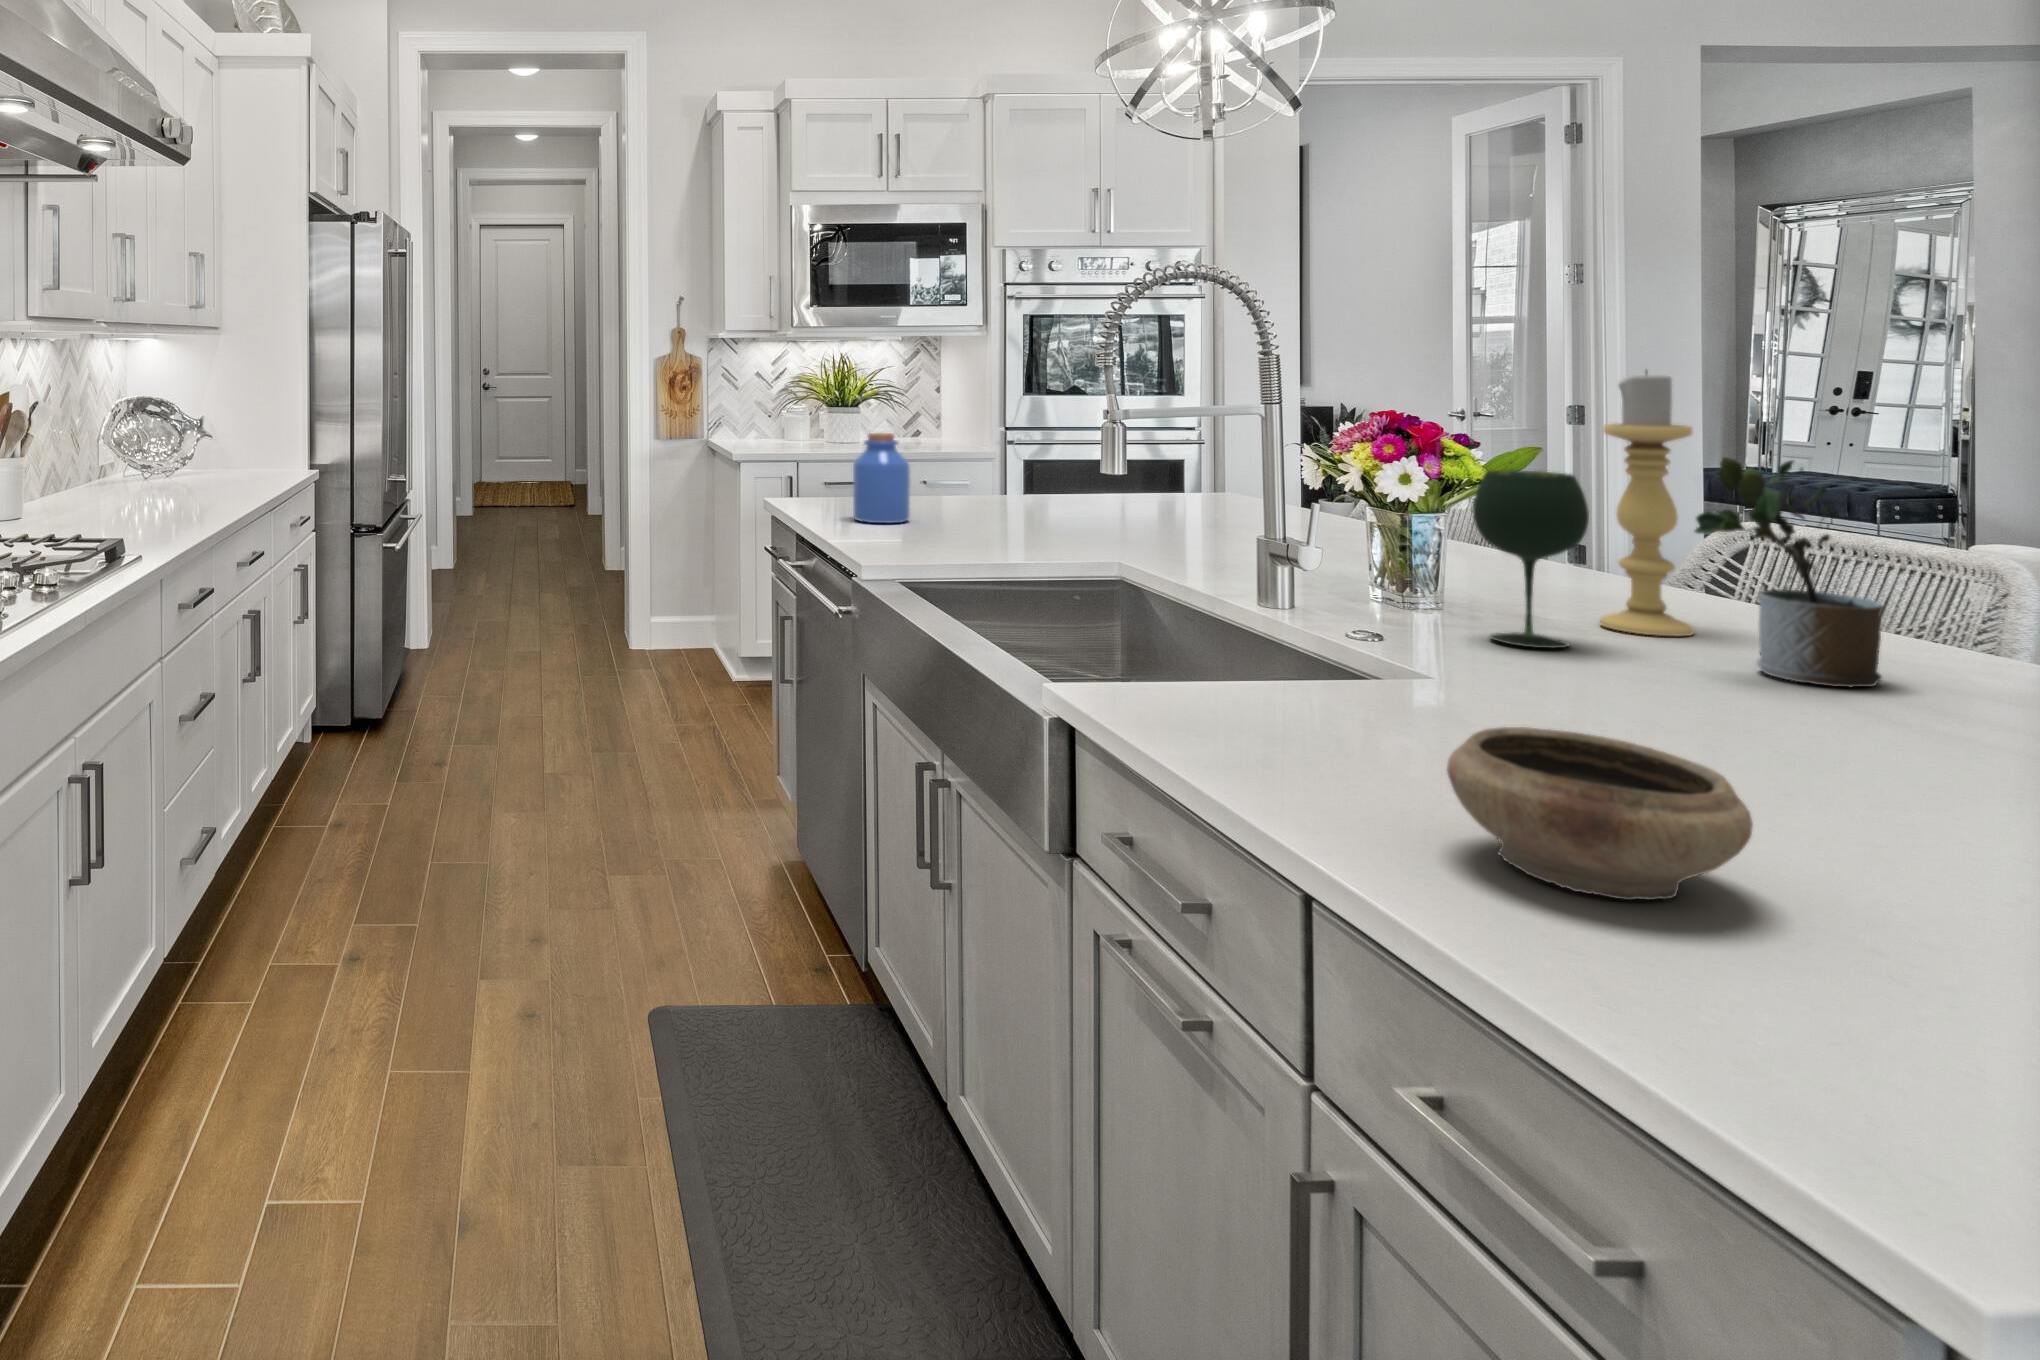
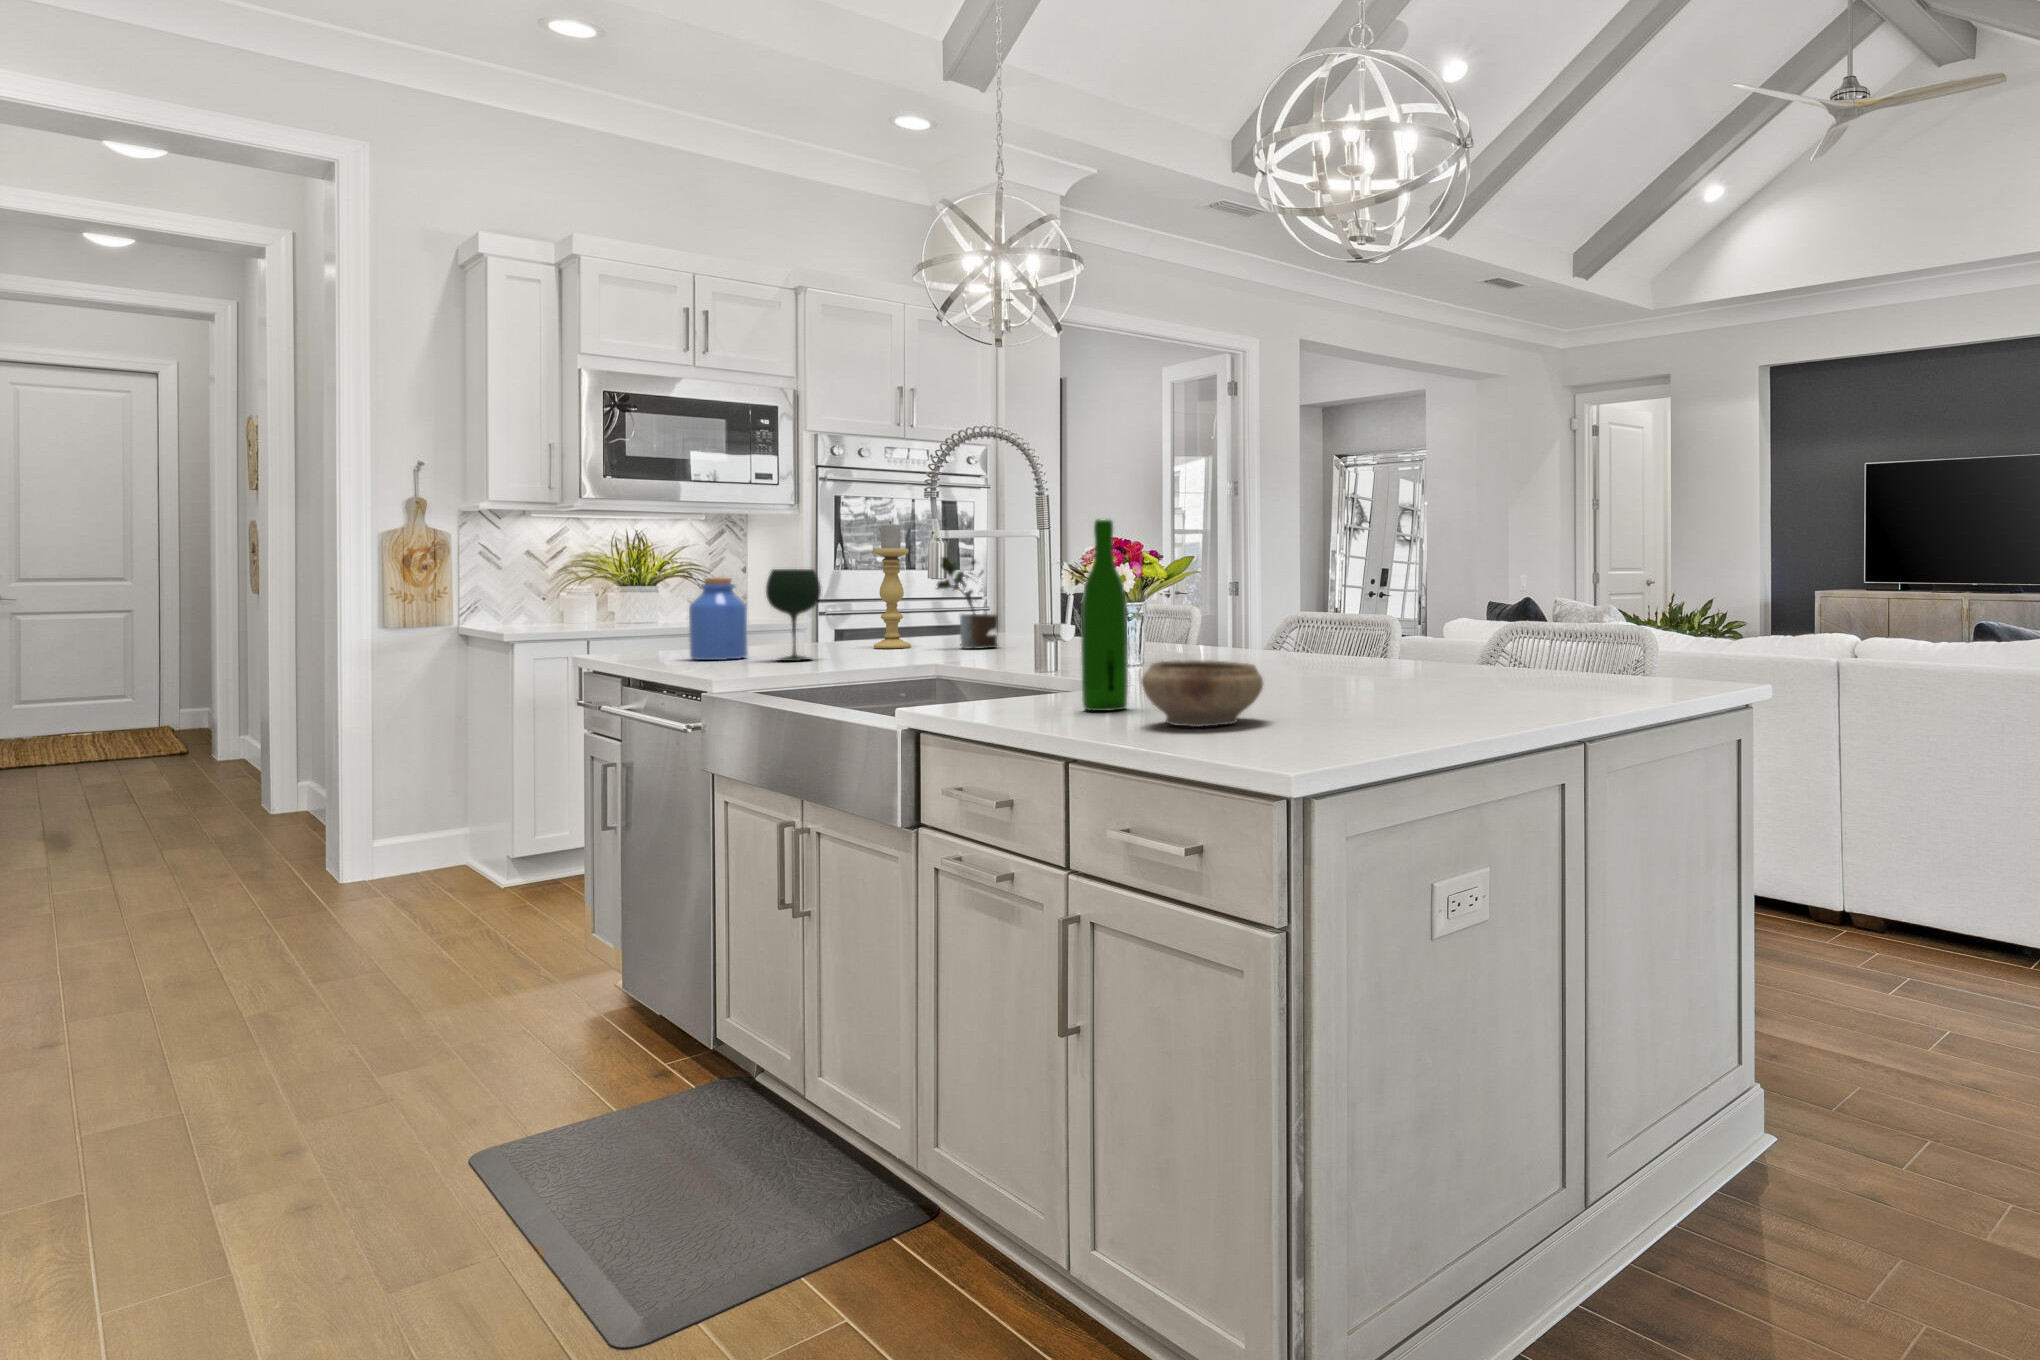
candle holder: present [1600,371,1694,636] -> present [873,522,911,648]
wine bottle: none [1325,440,1412,764] -> present [1081,520,1128,711]
potted plant: present [1695,457,1883,687] -> present [937,557,998,649]
wine glass: present [1473,470,1589,648] -> present [766,569,821,661]

